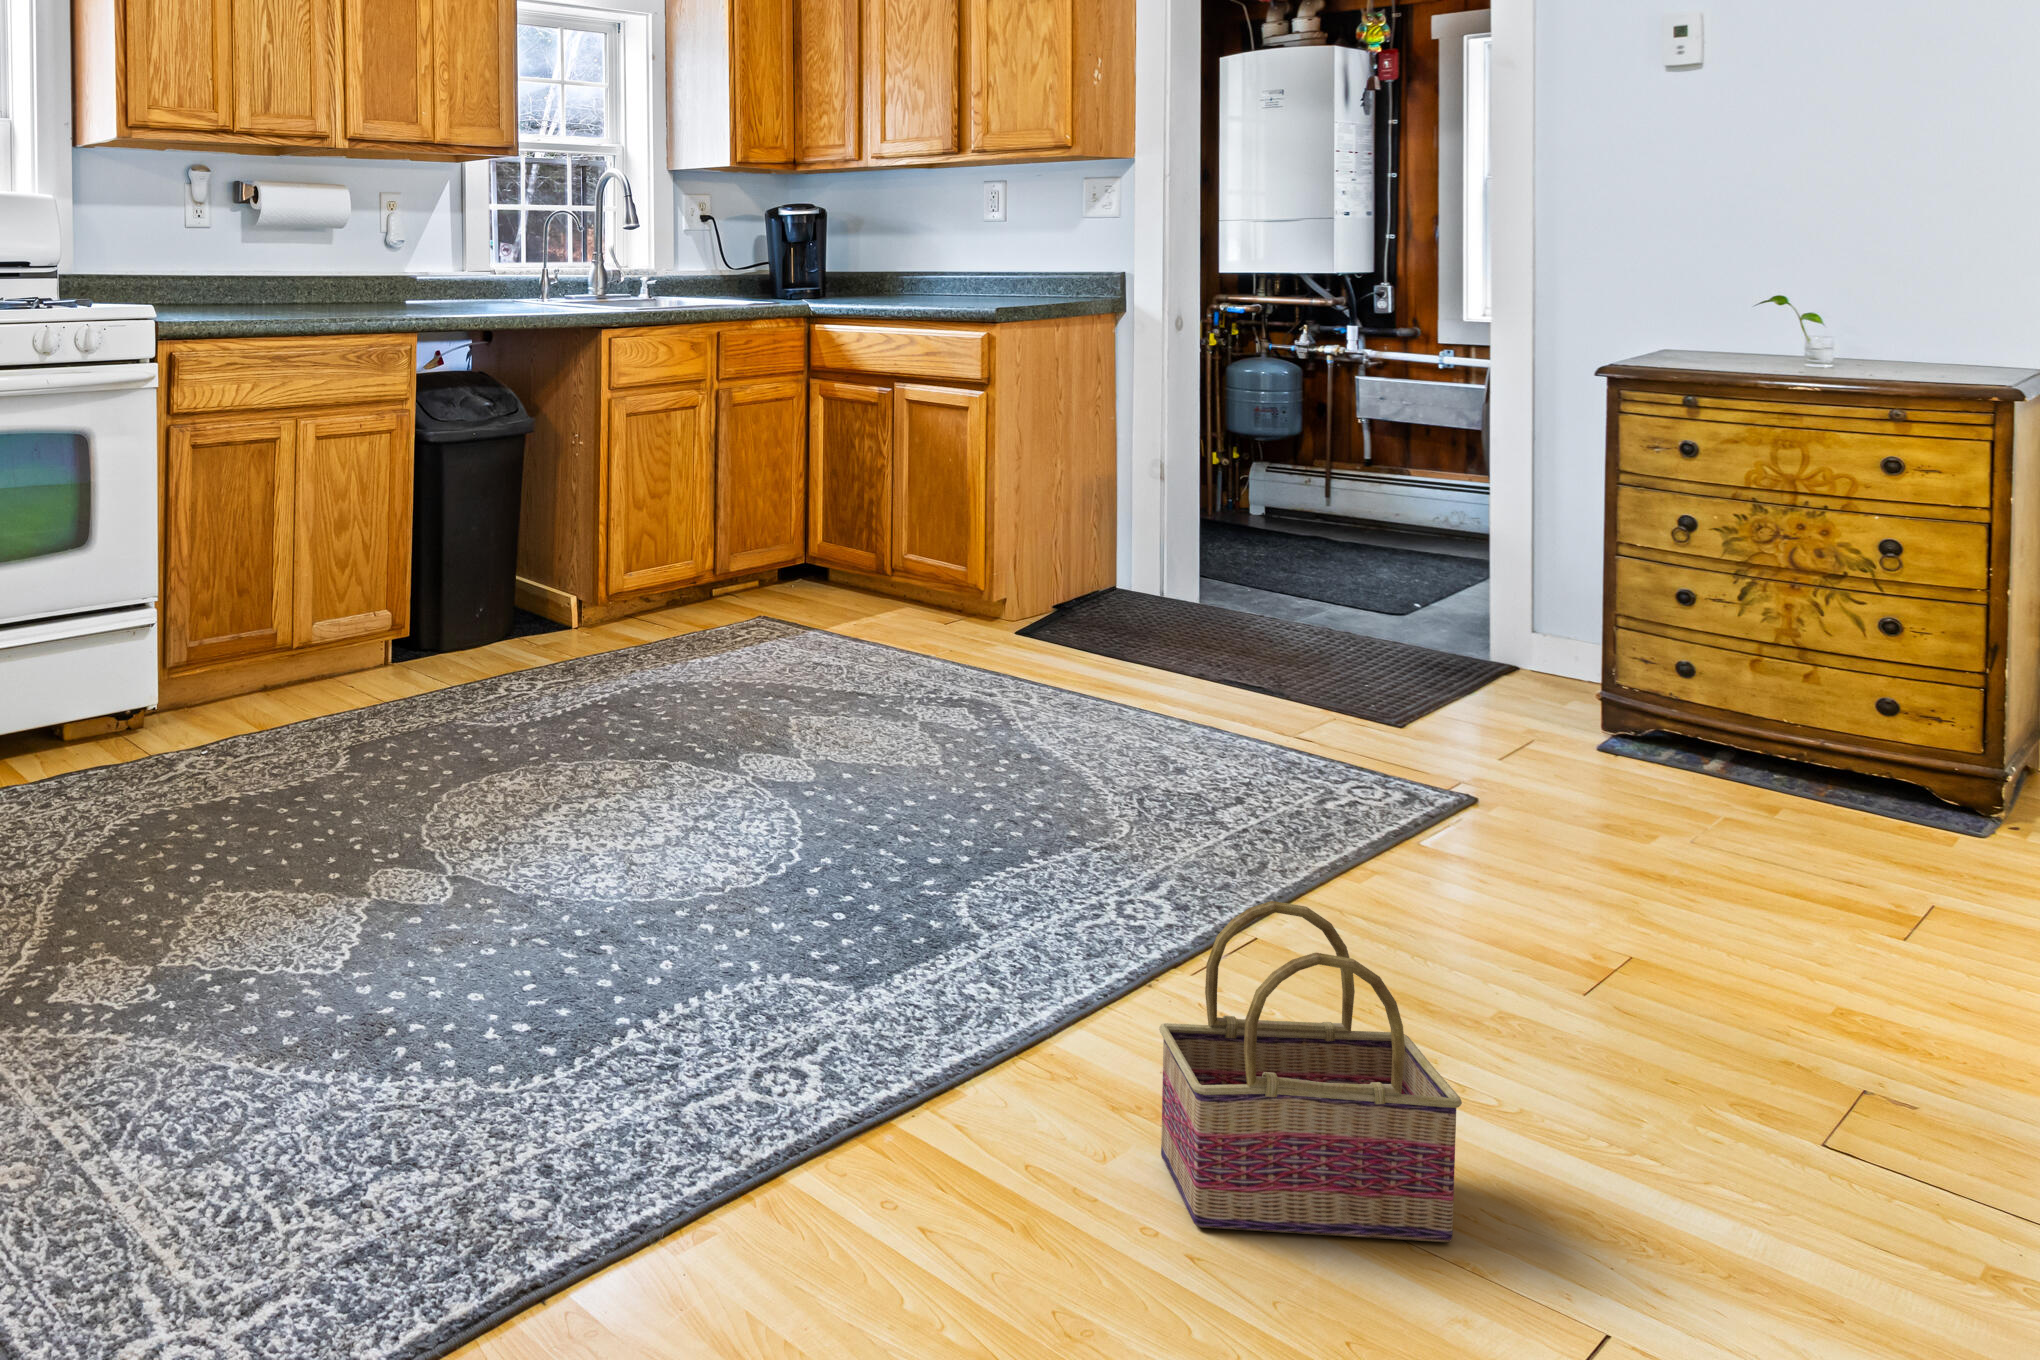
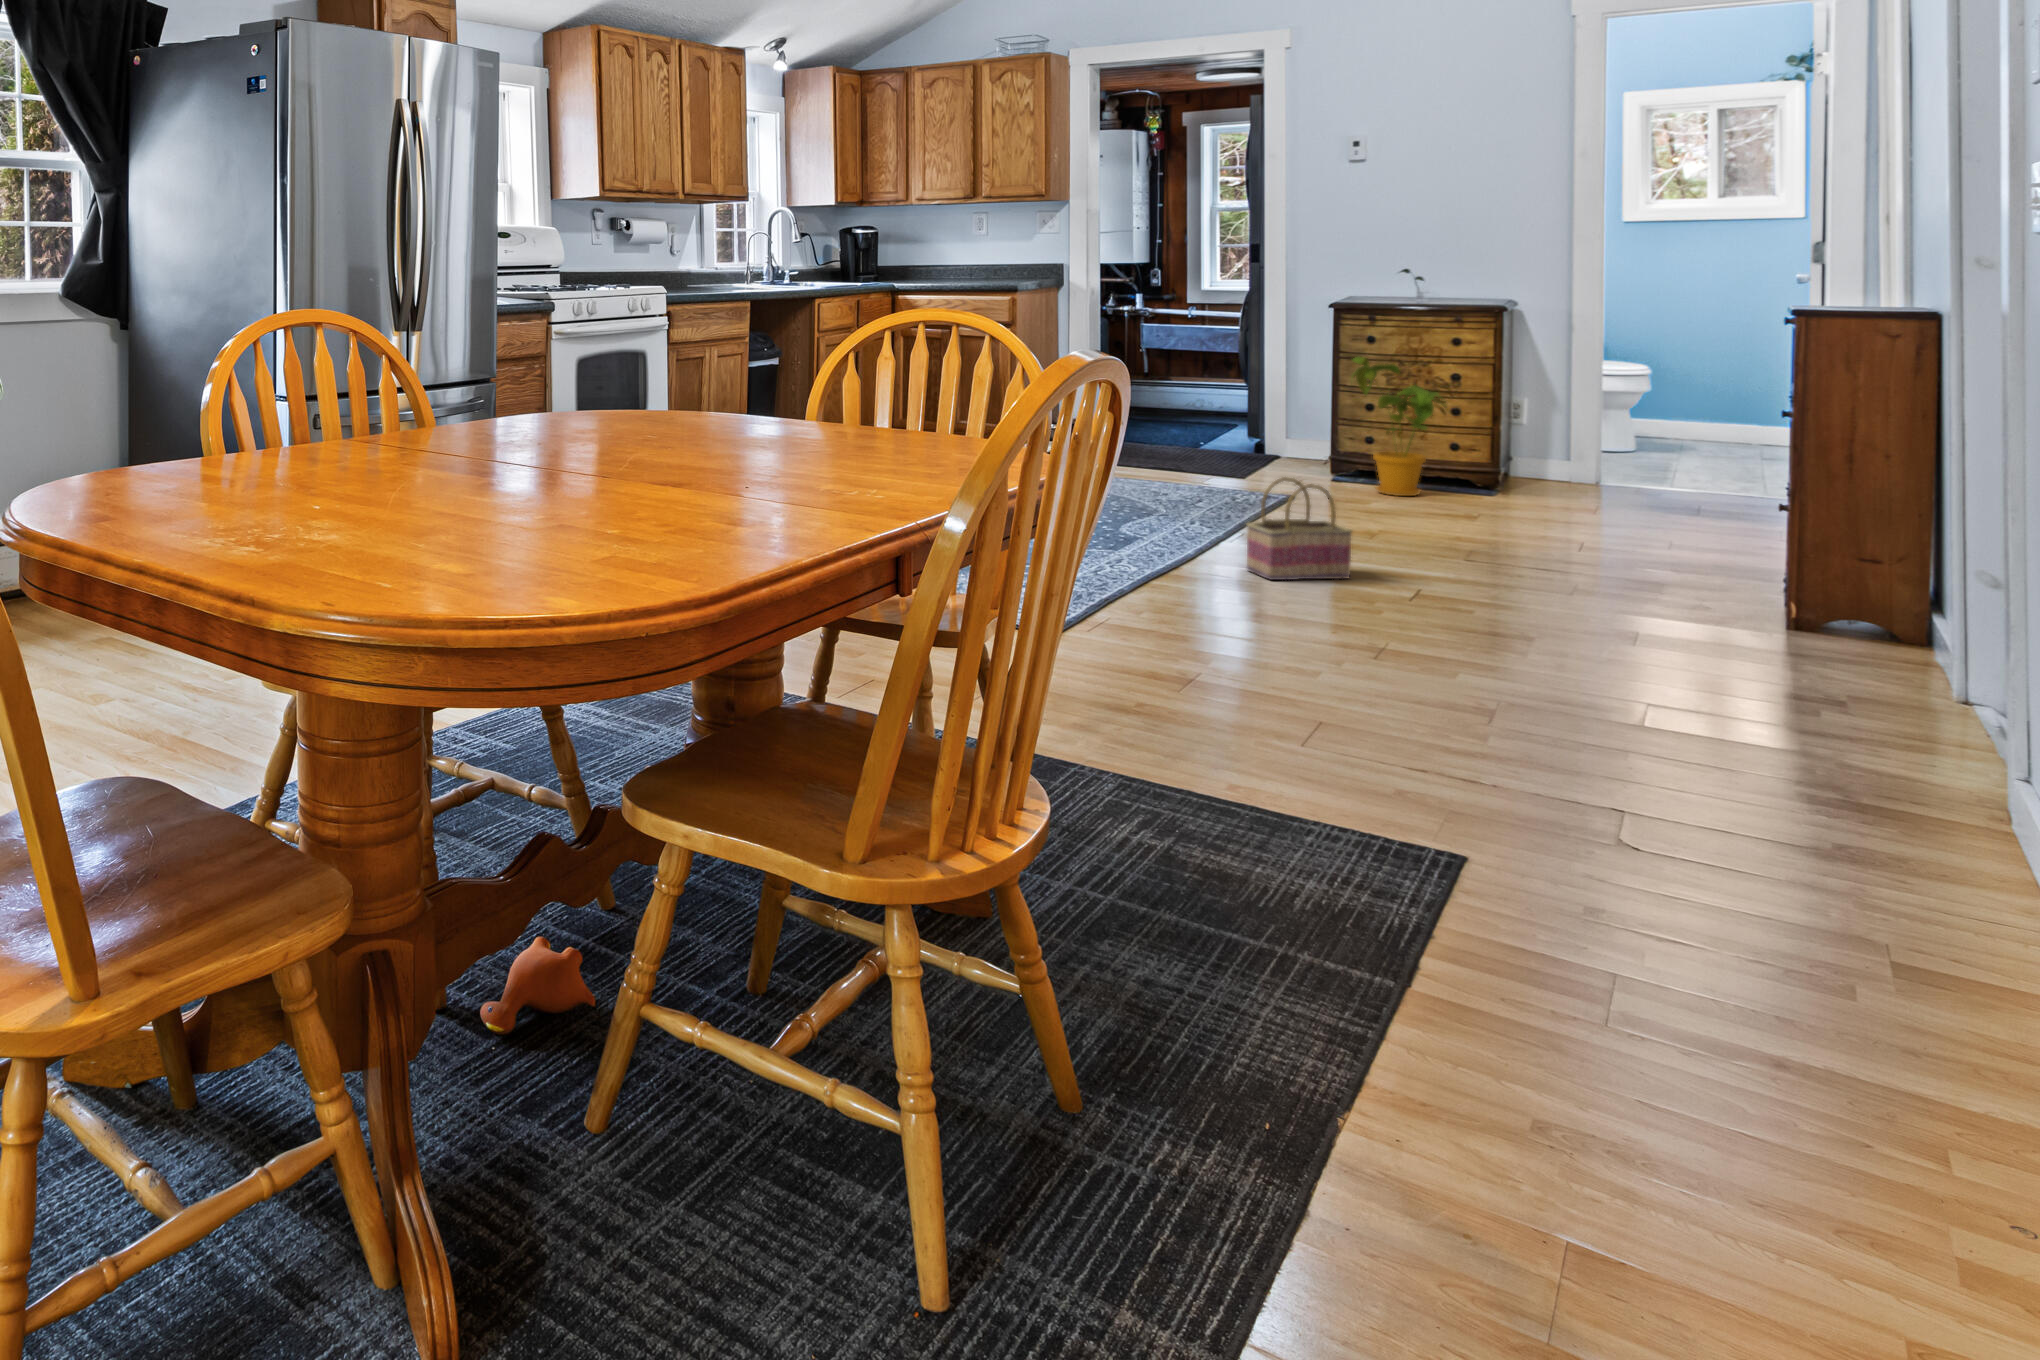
house plant: none [1621,497,1858,826] -> present [1352,357,1446,496]

